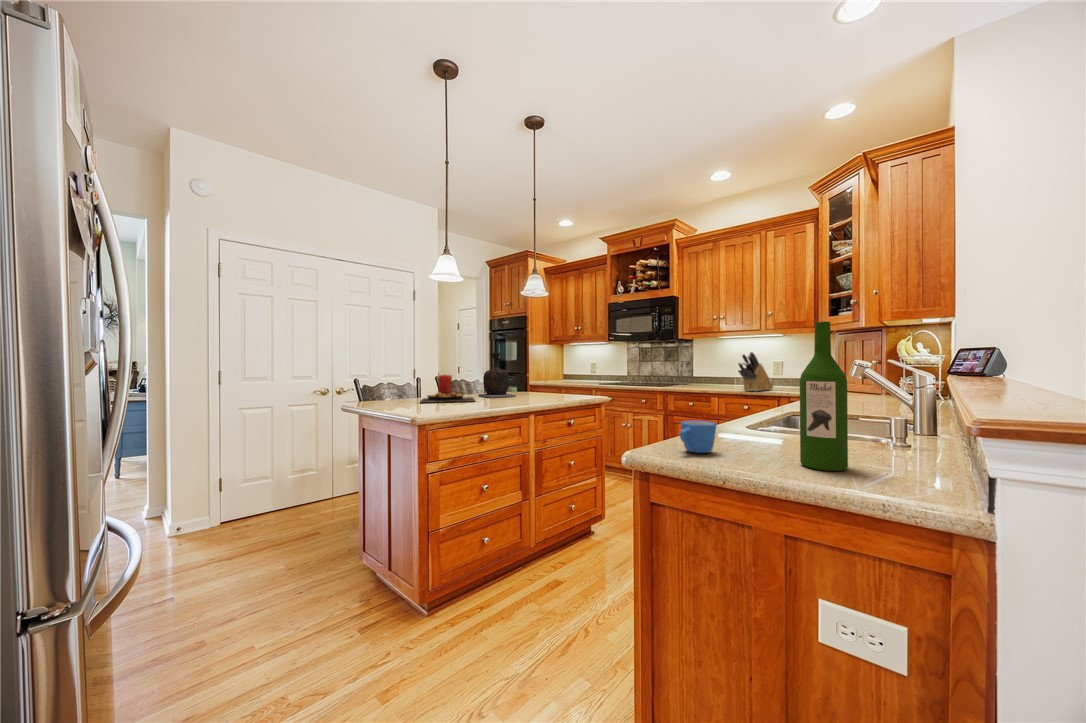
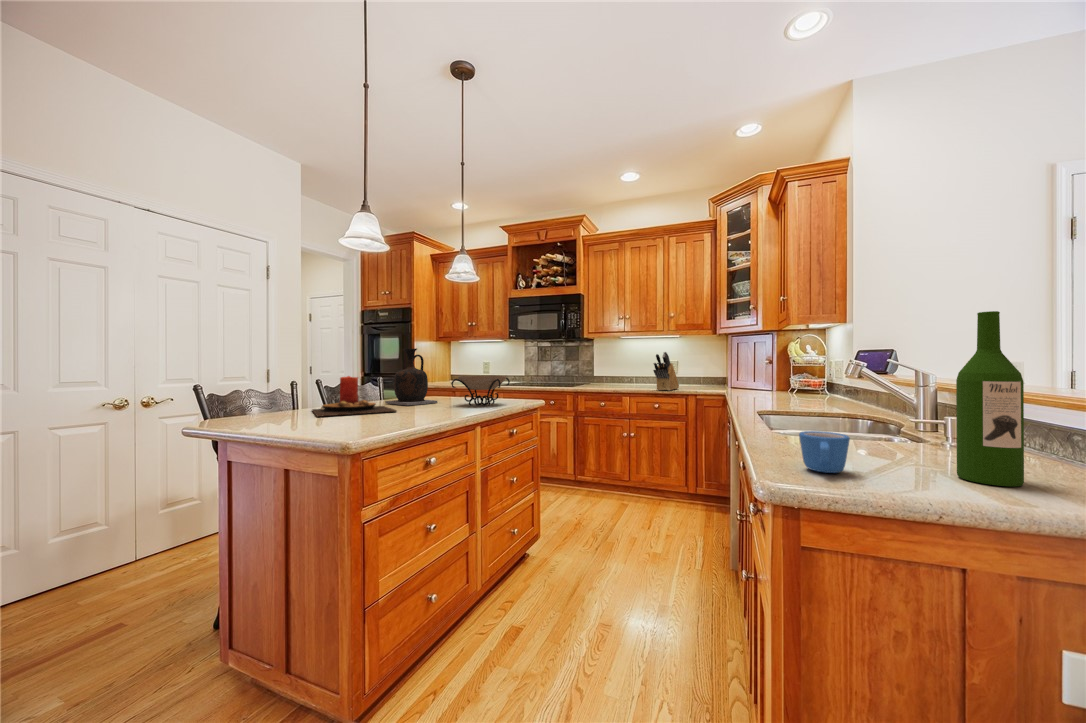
decorative bowl: none [519,375,571,400] -> present [451,375,510,406]

